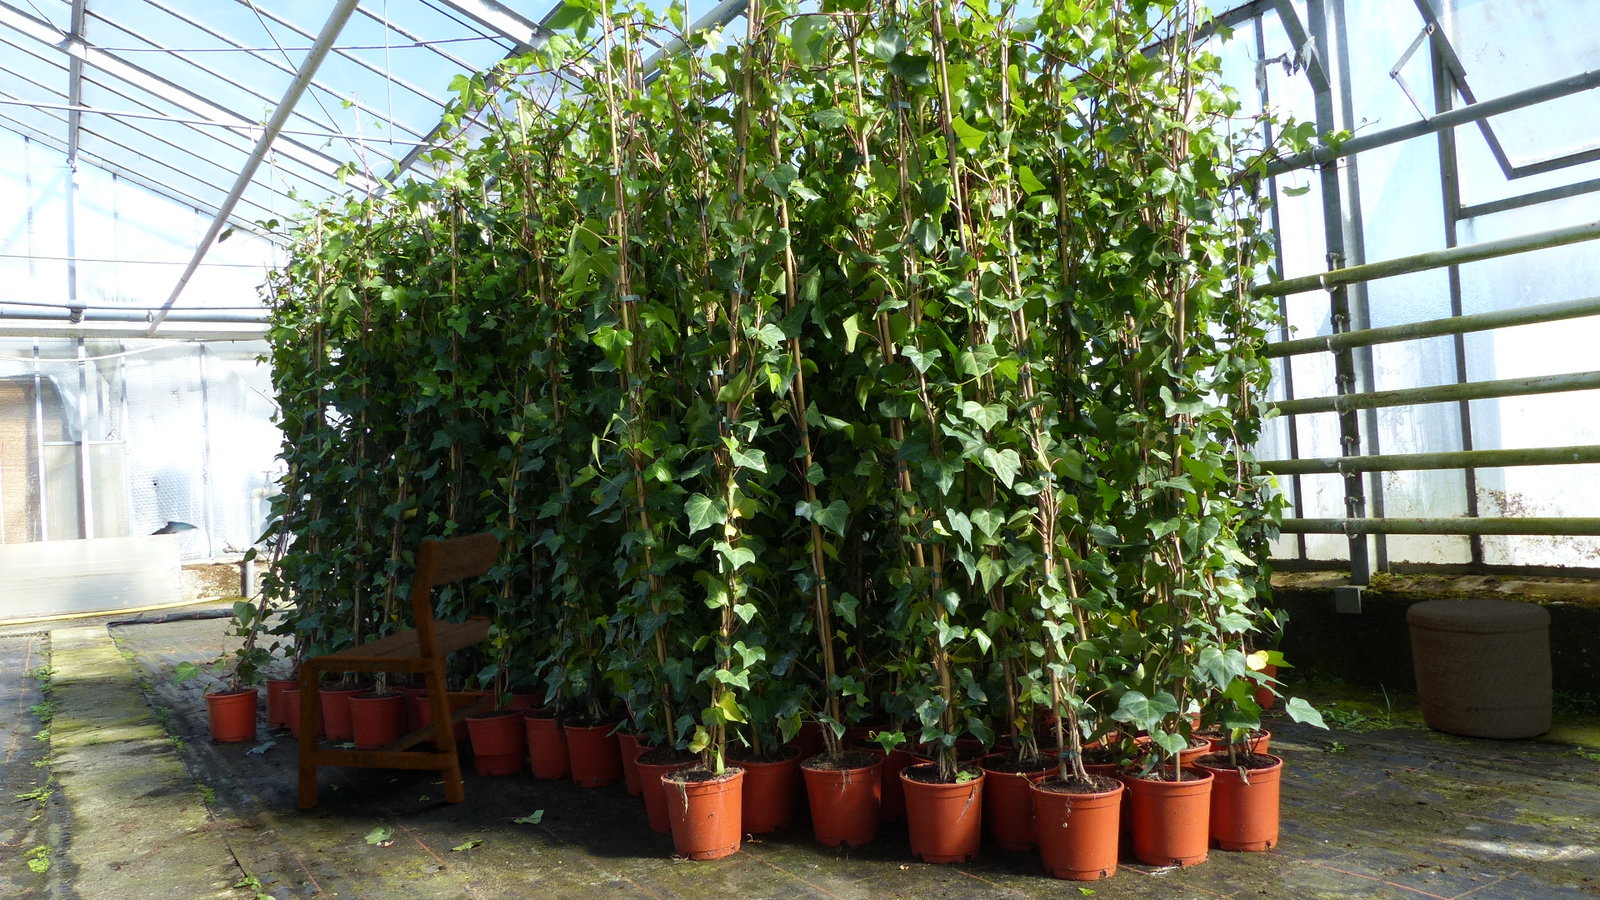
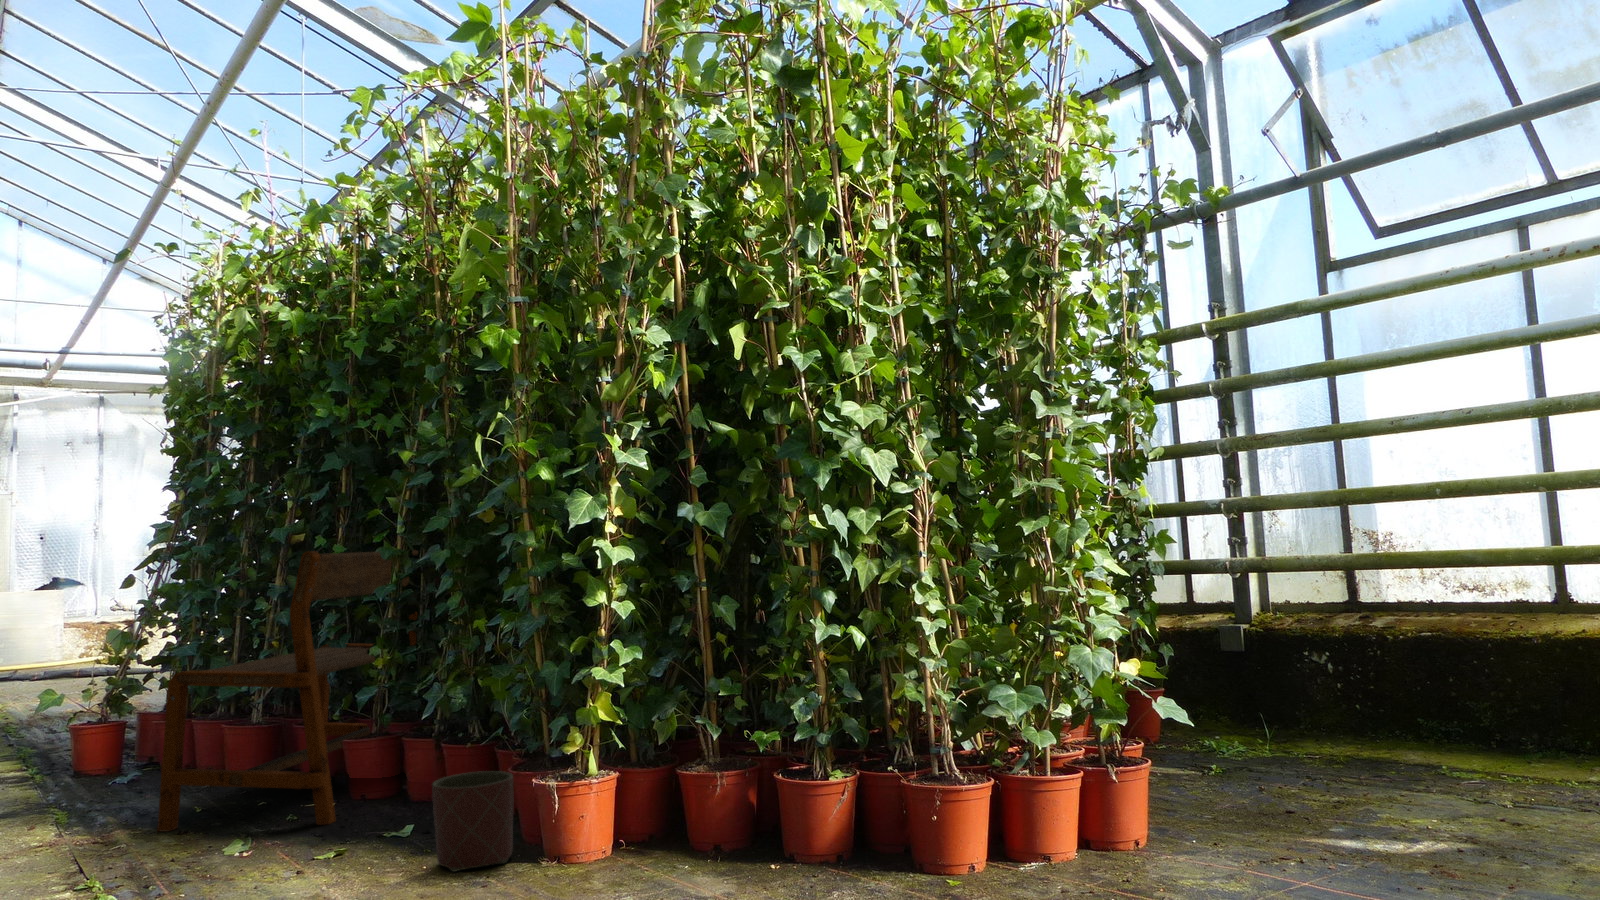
woven basket: present [1406,599,1553,739] -> none [1282,630,1420,762]
planter: none [562,762,641,863] -> present [432,771,513,872]

